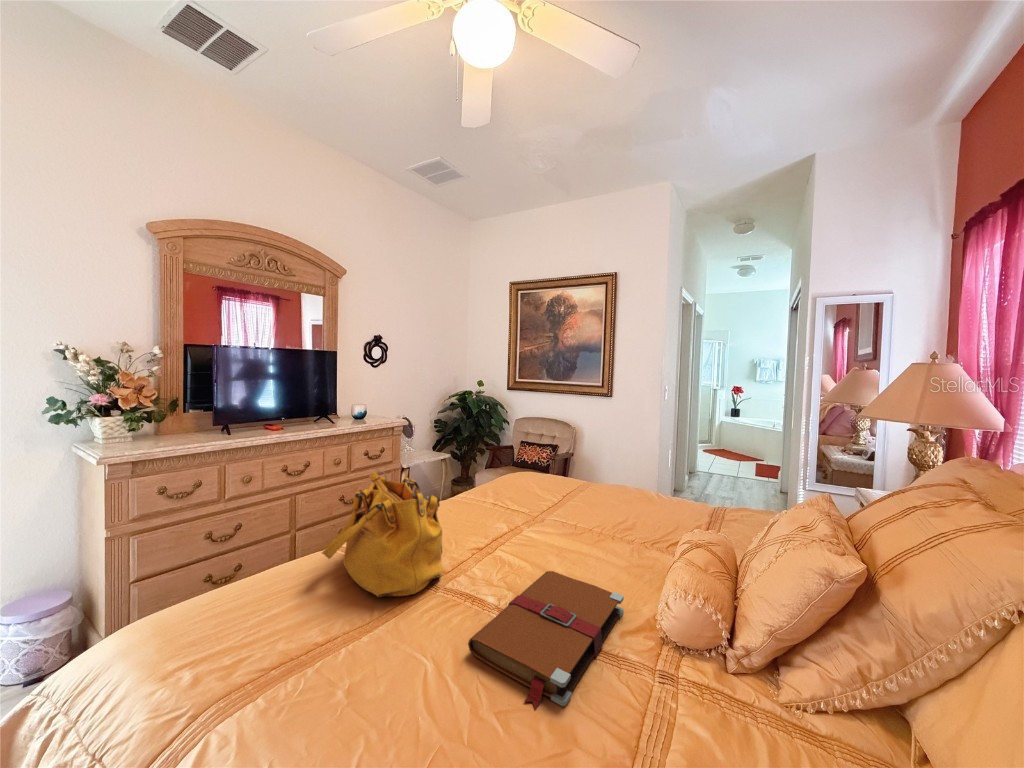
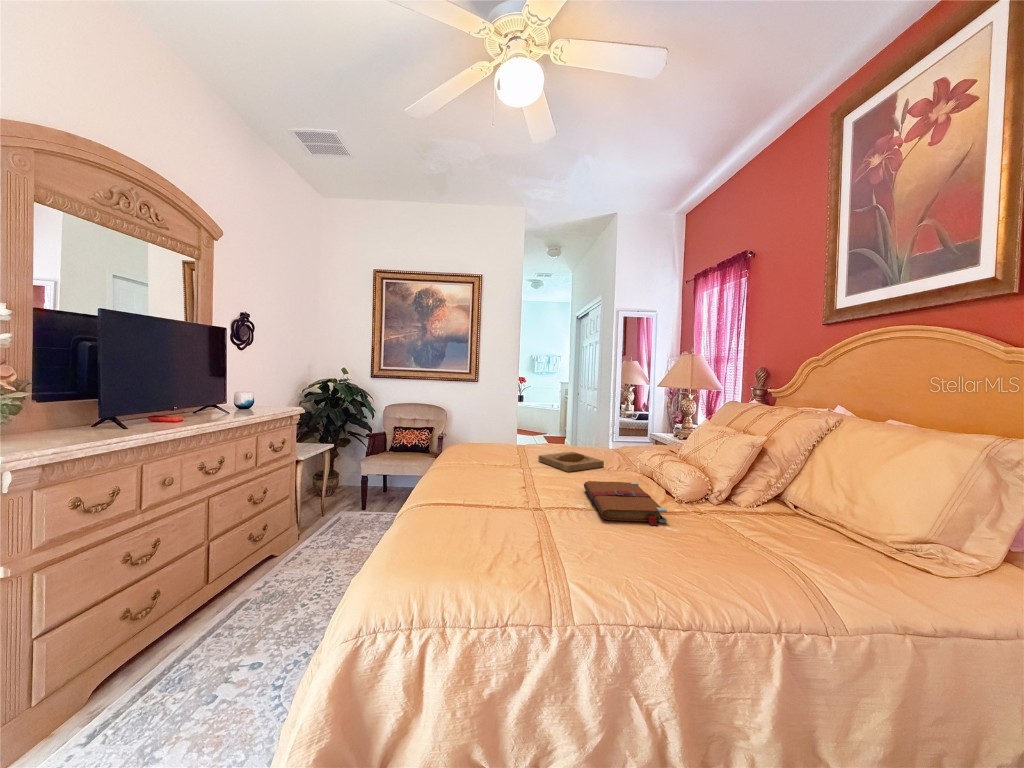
handbag: present [322,471,442,597] -> none [442,431,533,514]
tray: none [571,508,652,545] -> present [538,452,604,472]

